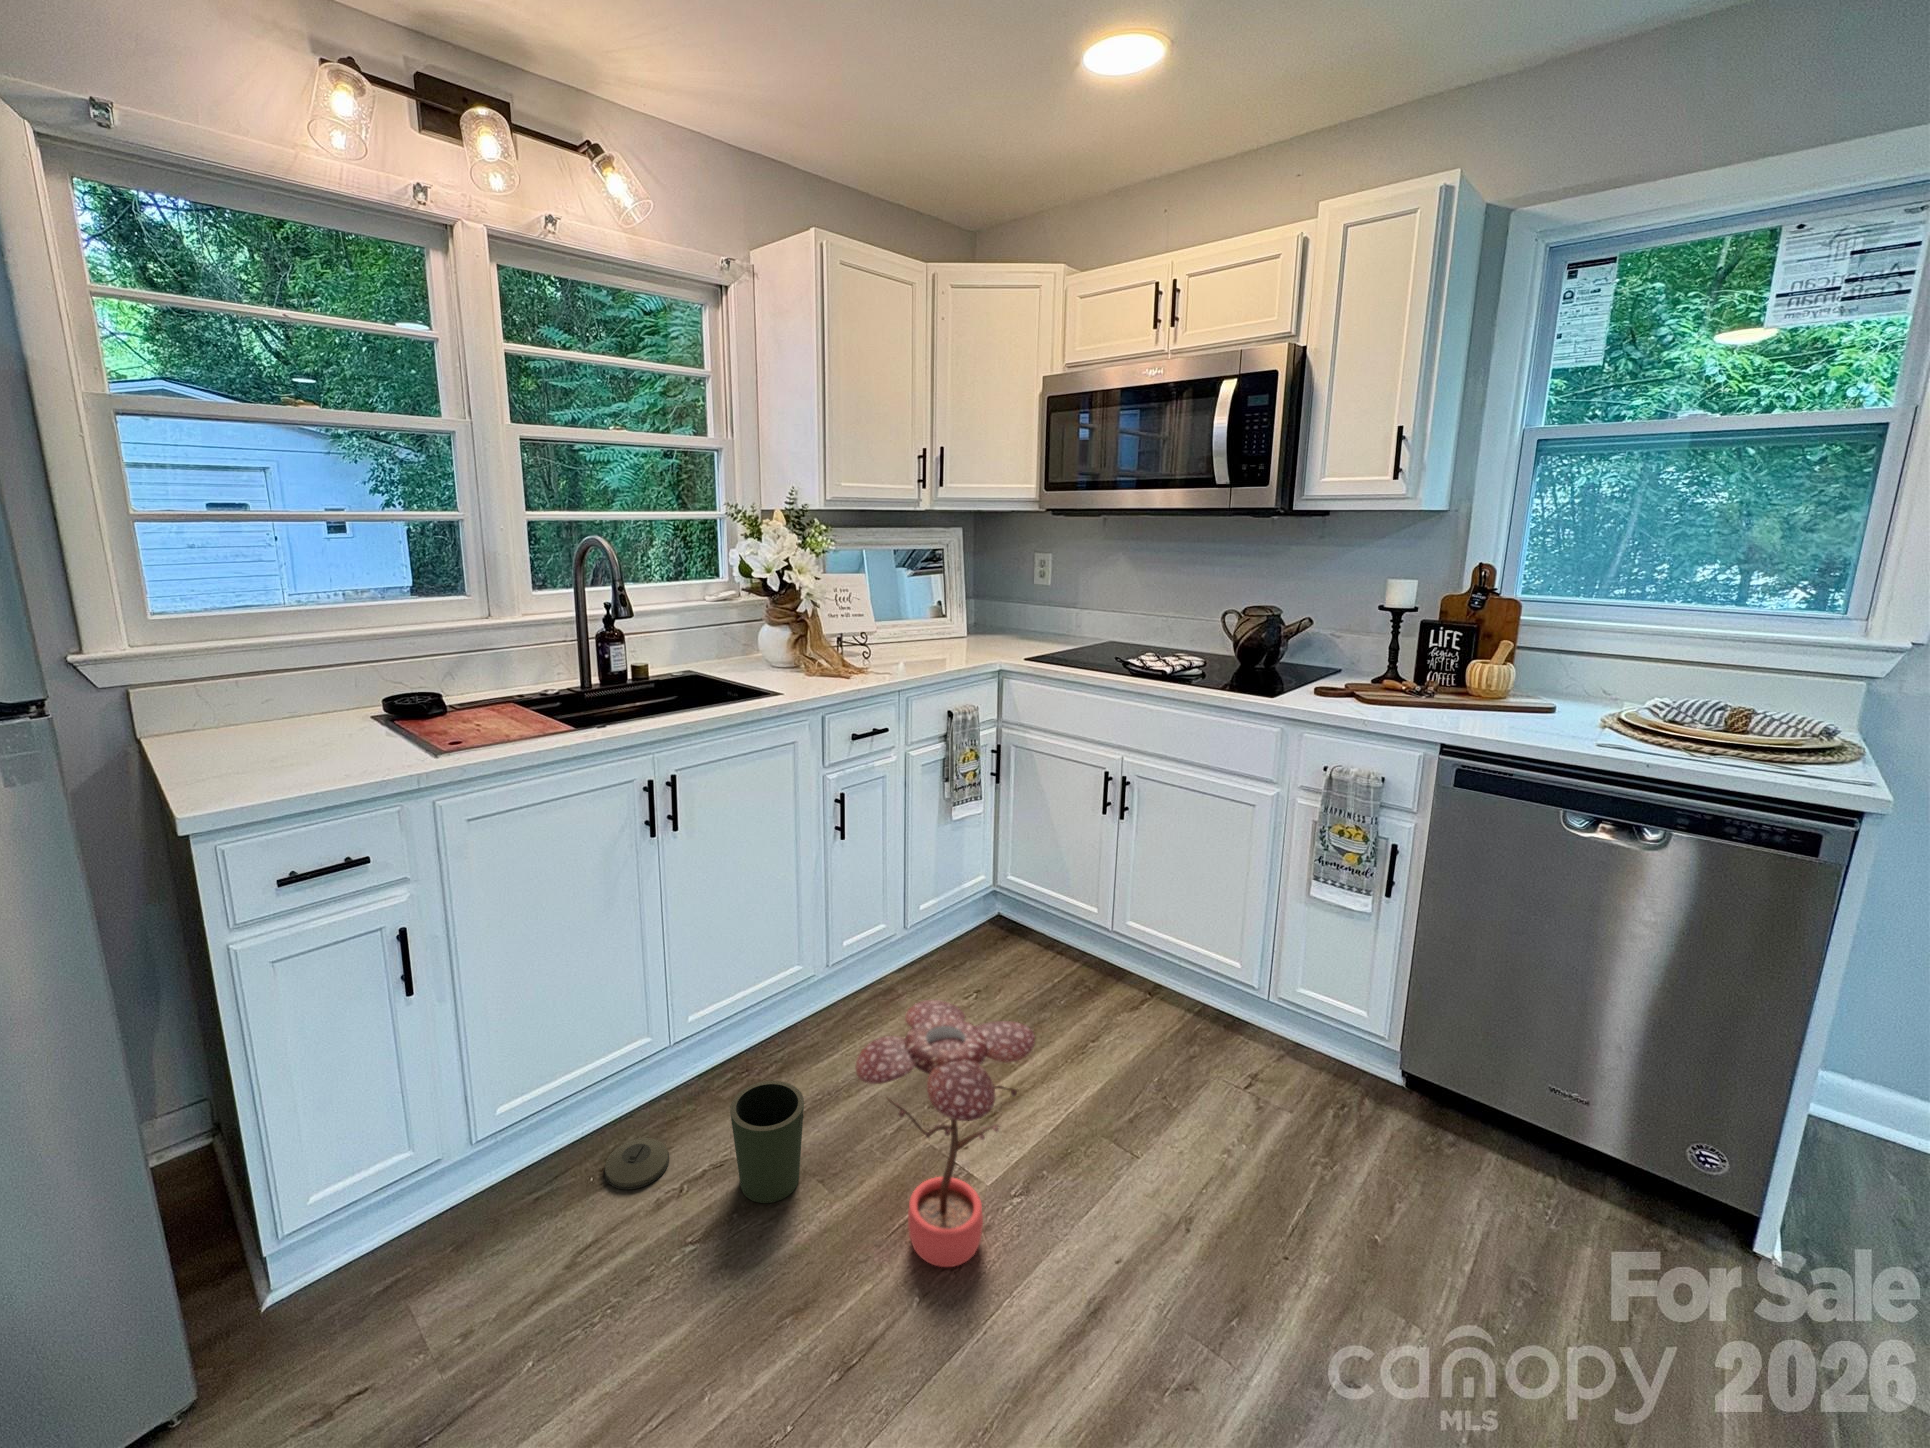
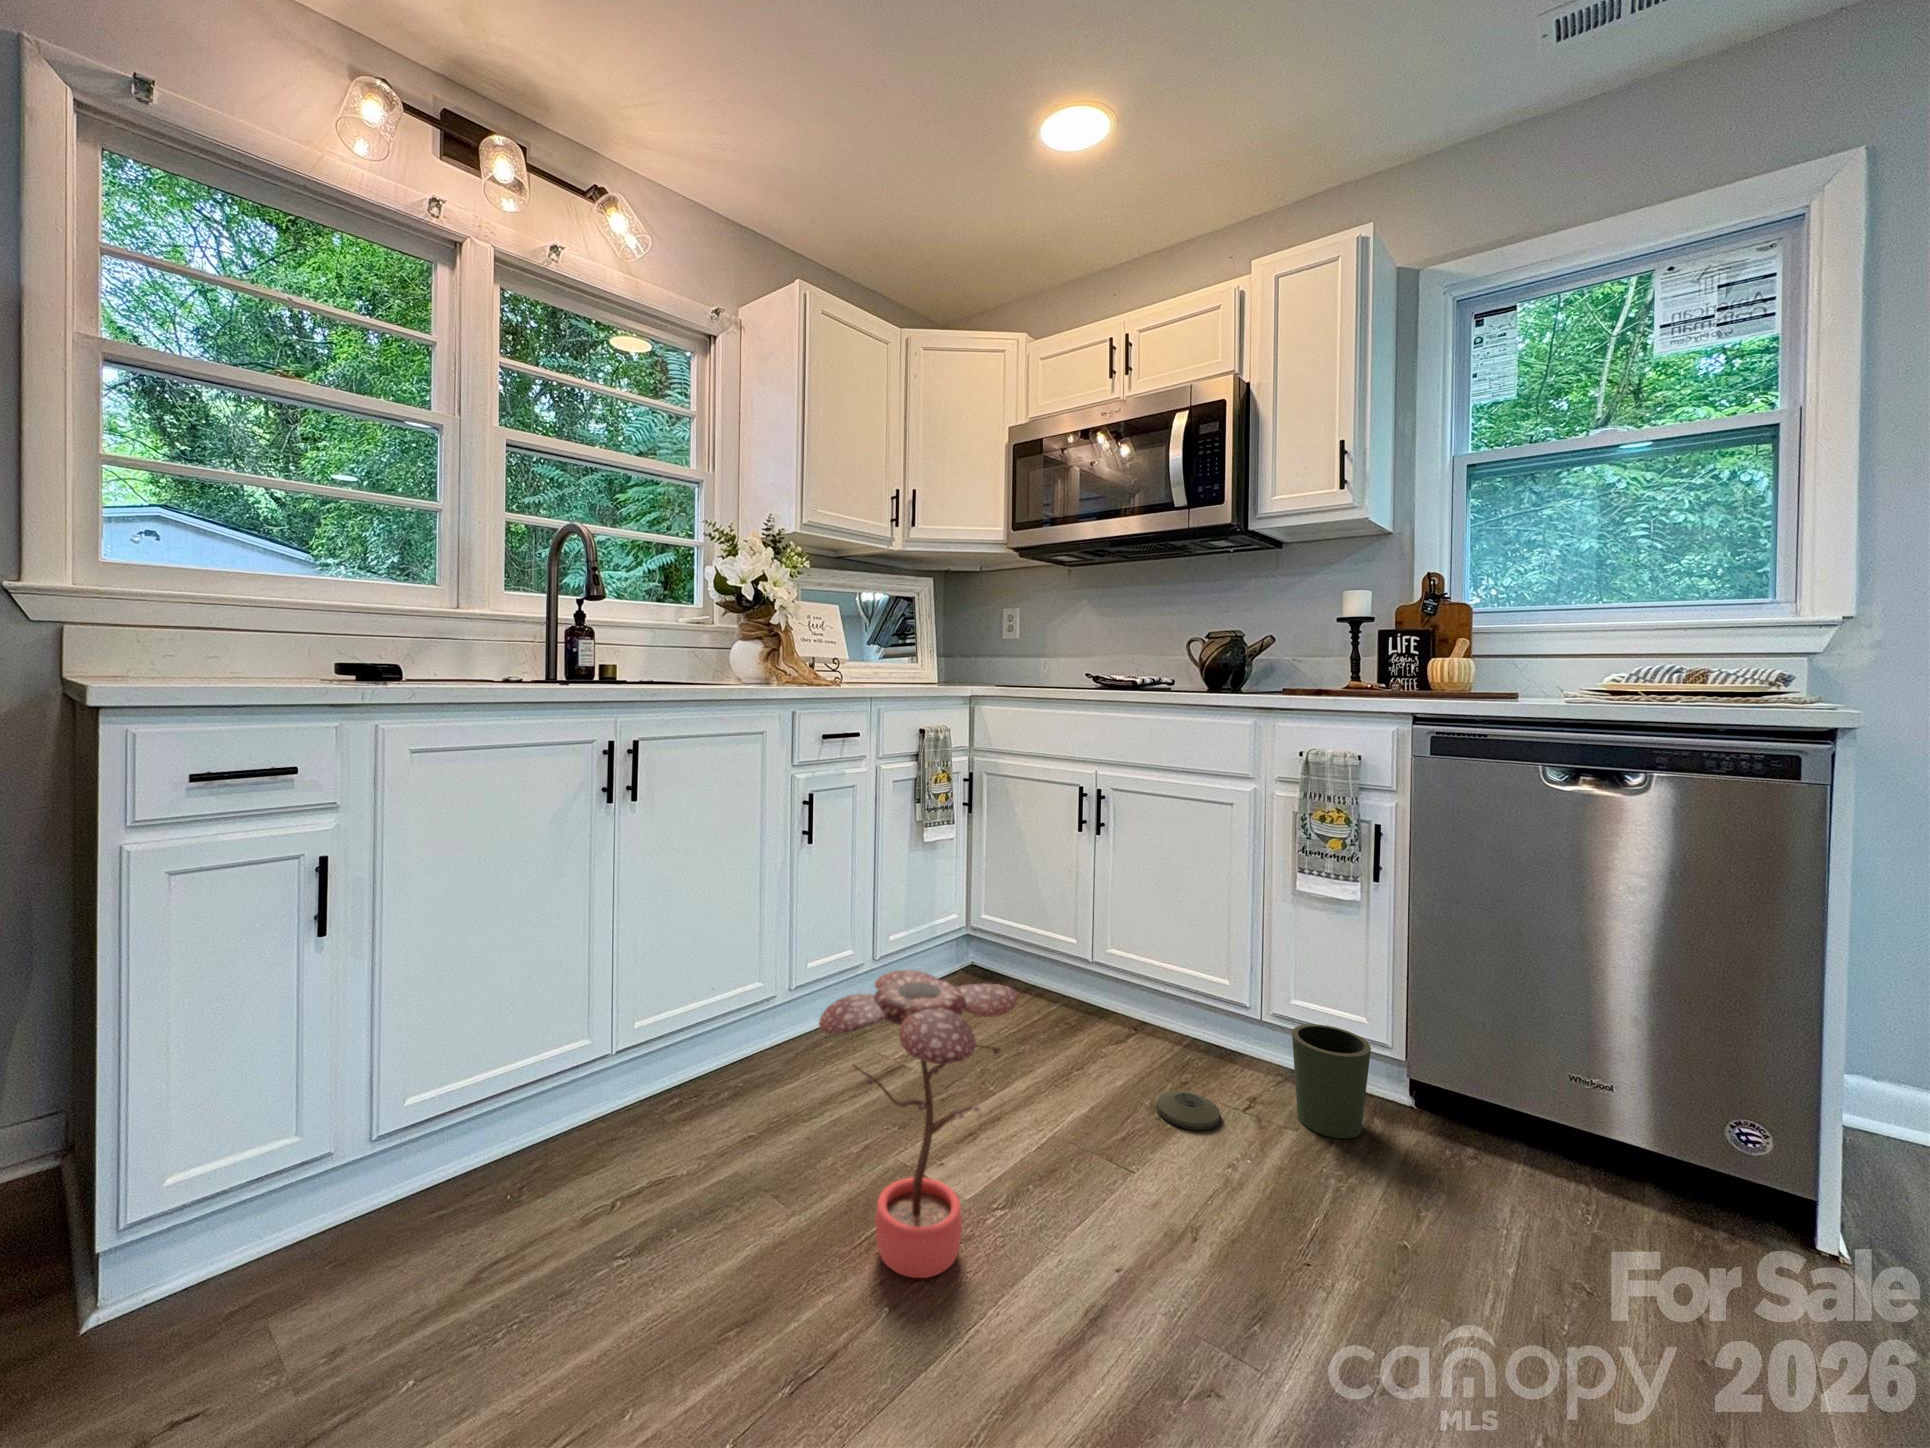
trash can: present [604,1081,804,1203] -> present [1156,1024,1371,1139]

